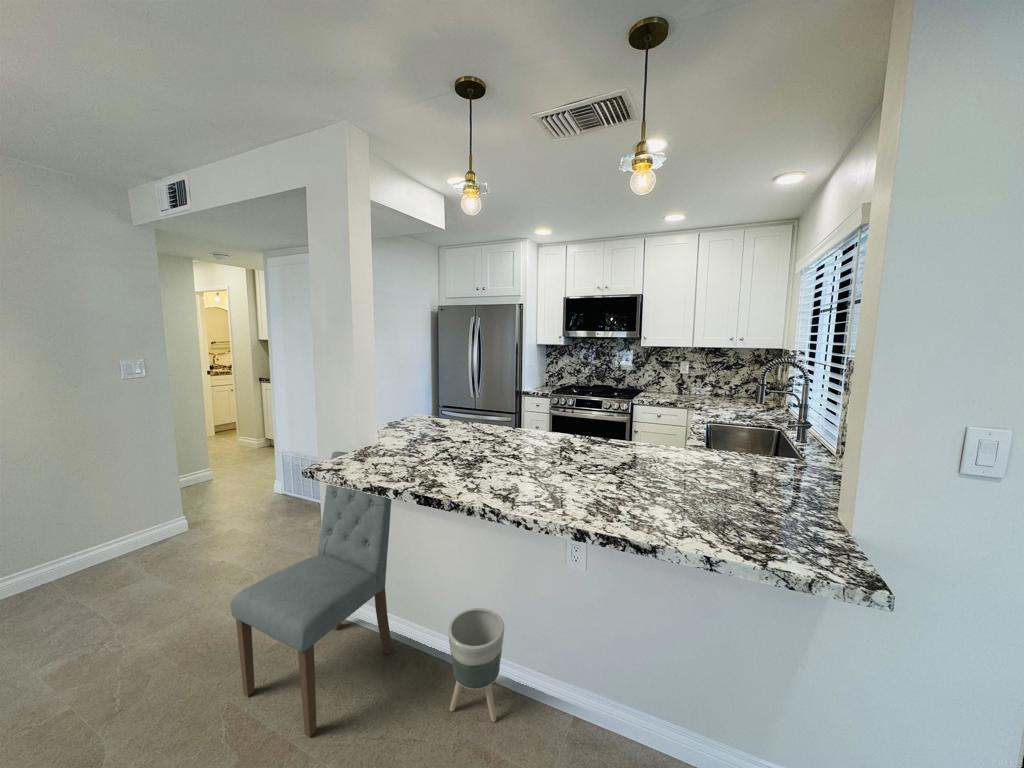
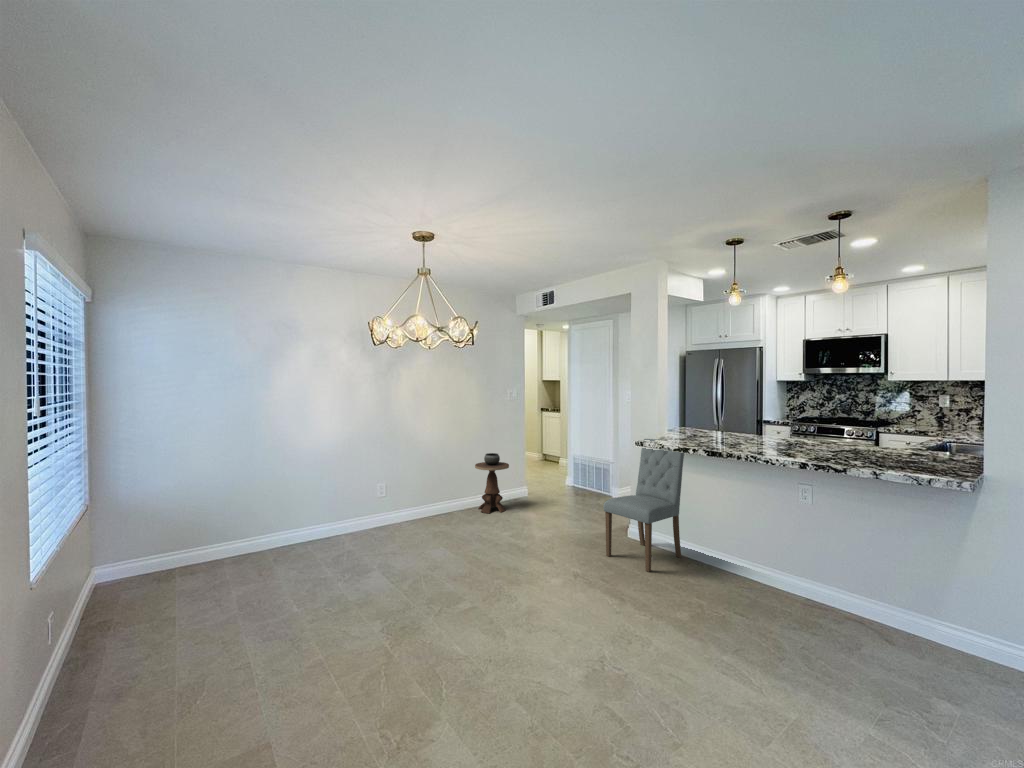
side table: none [26,479,121,597] -> present [475,453,509,513]
planter: present [448,608,504,722] -> none [723,528,758,586]

